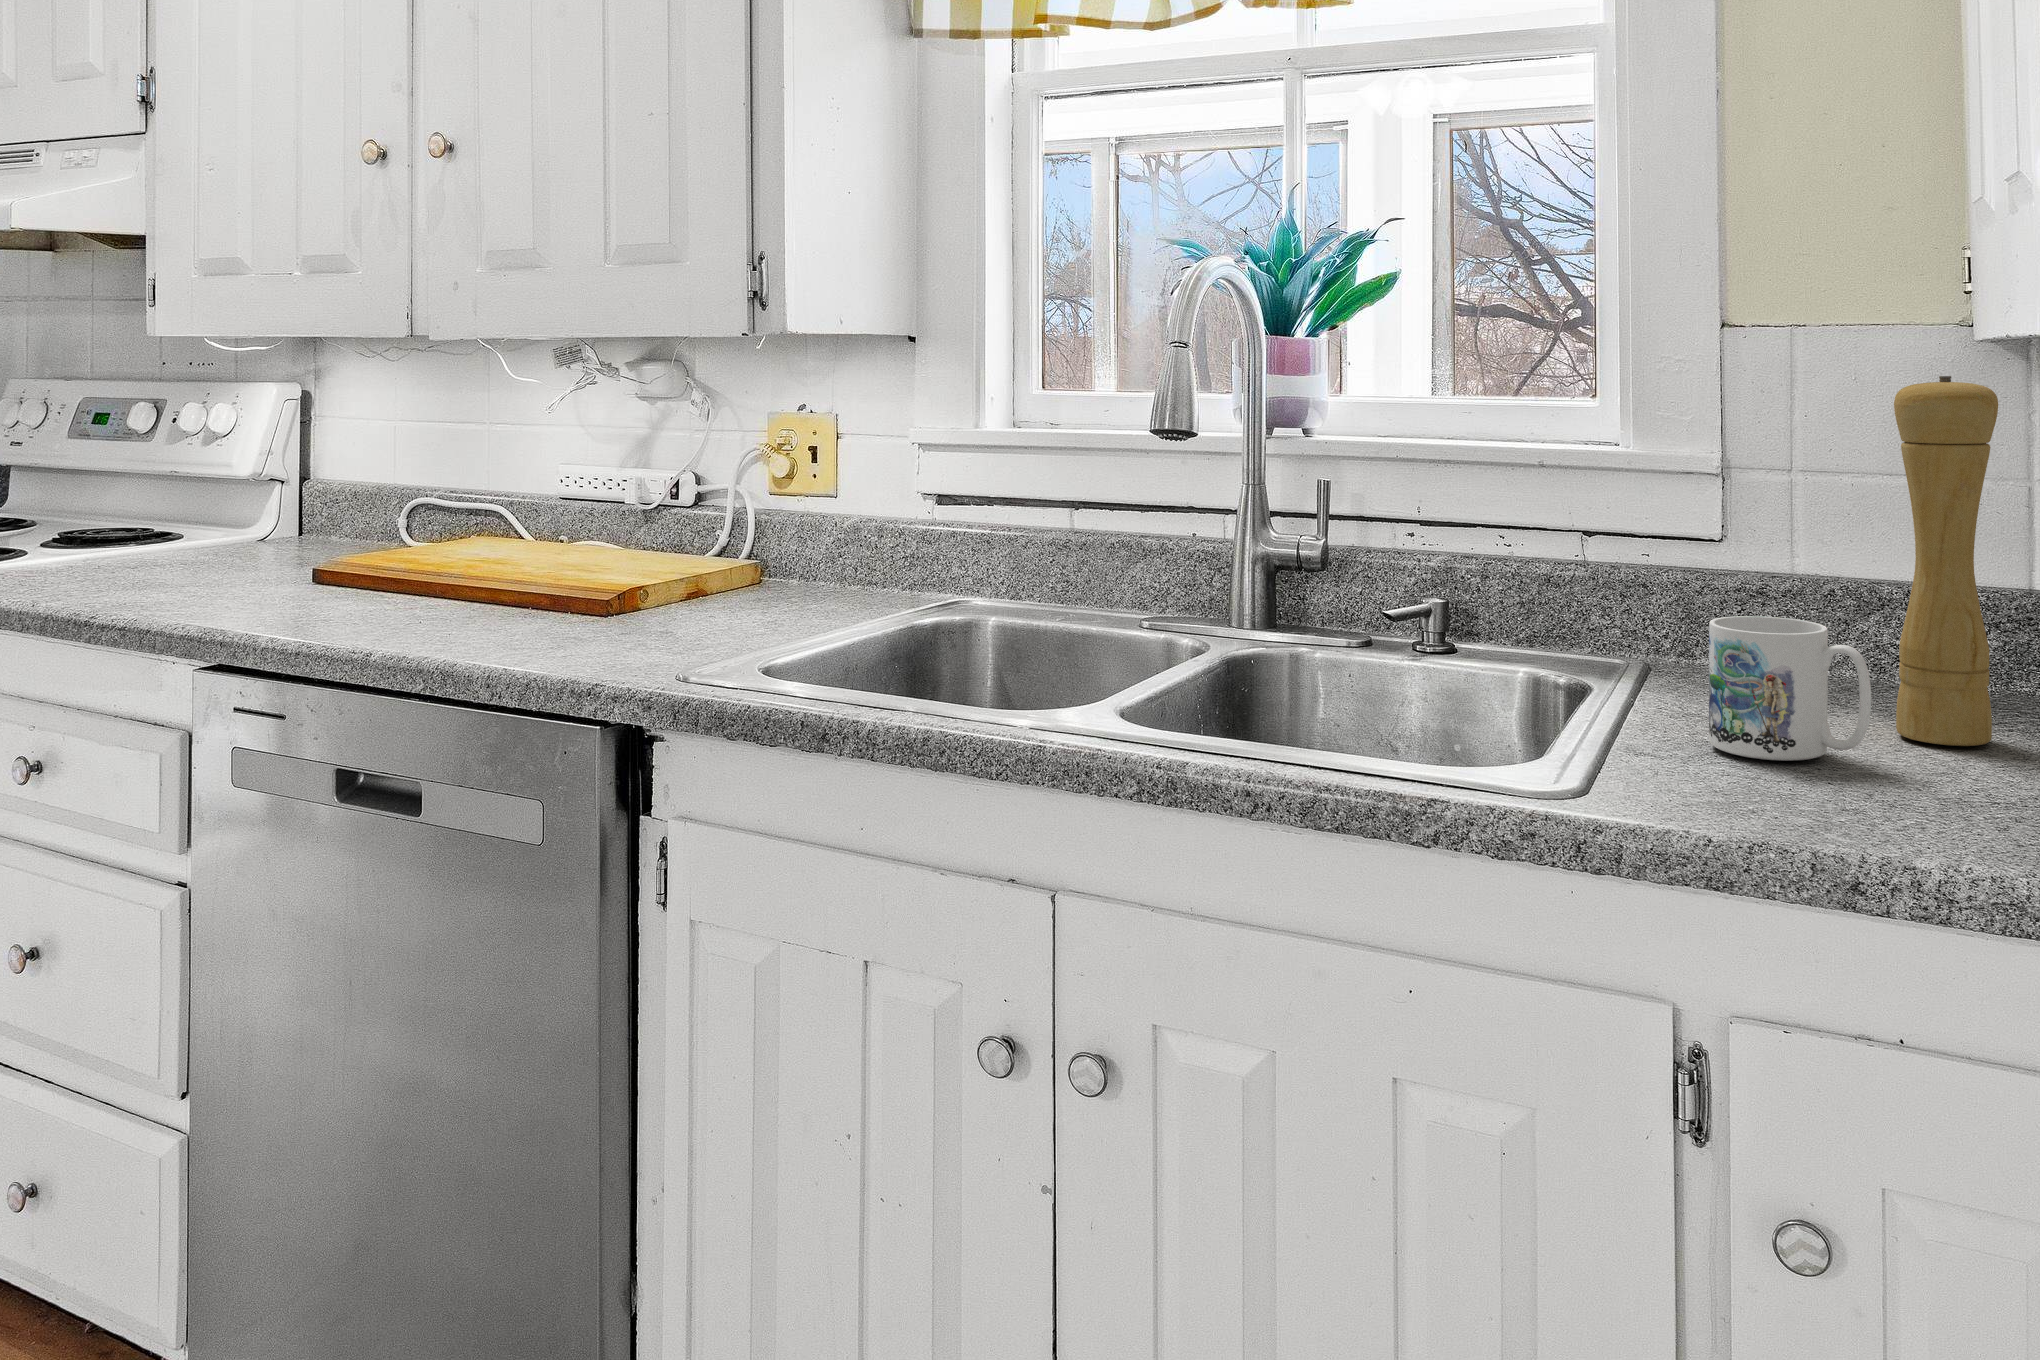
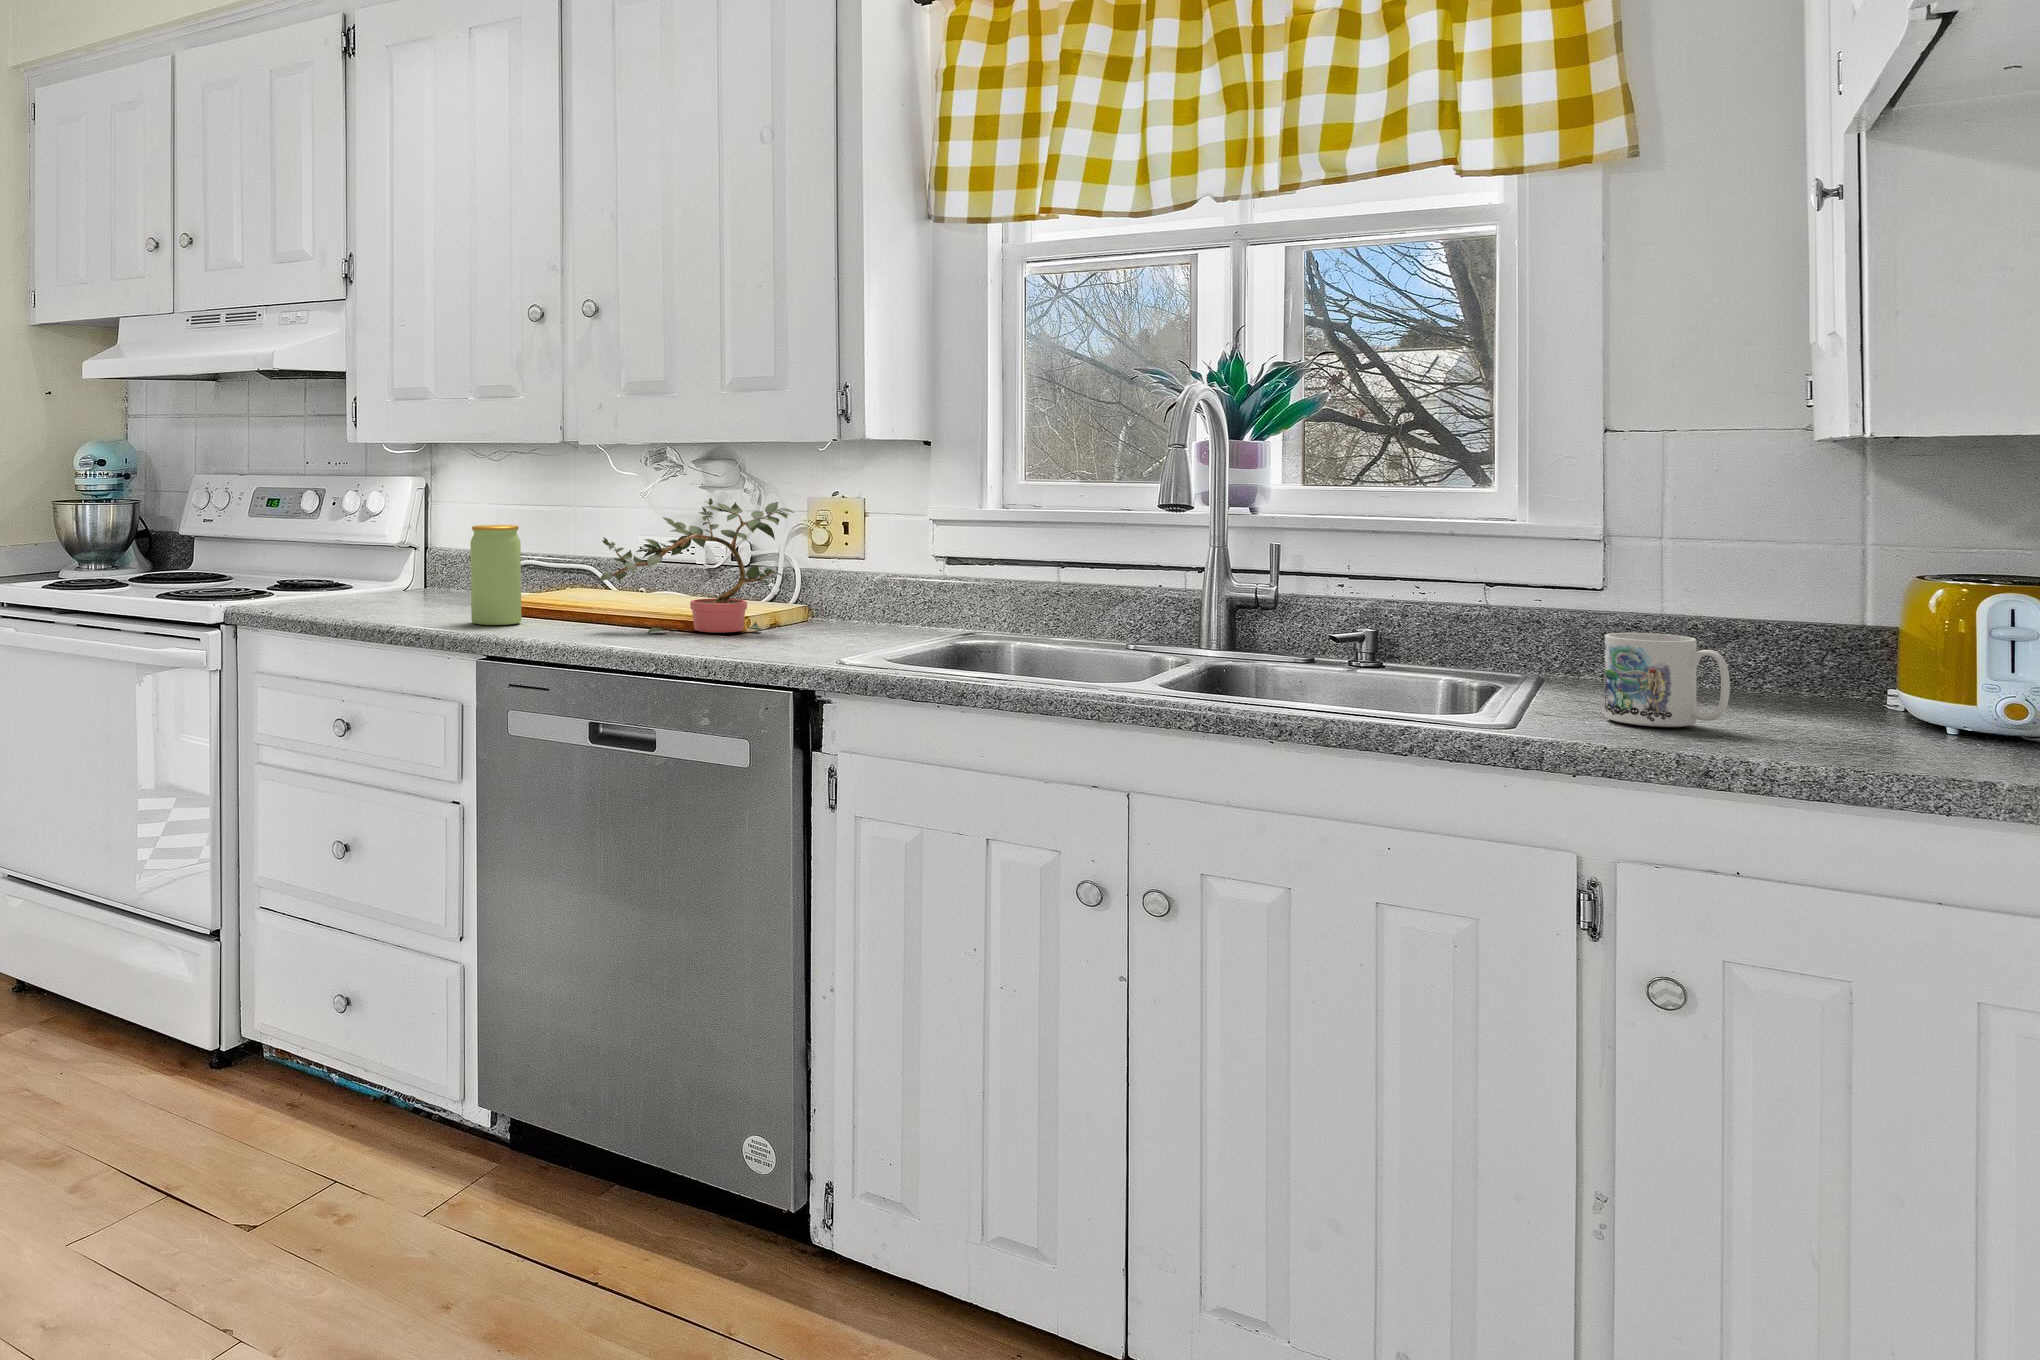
pepper mill: present [1894,376,1998,746] -> none [1751,468,1833,725]
potted plant: none [412,419,707,618] -> present [599,498,794,634]
jar: none [235,459,319,608] -> present [470,525,521,625]

